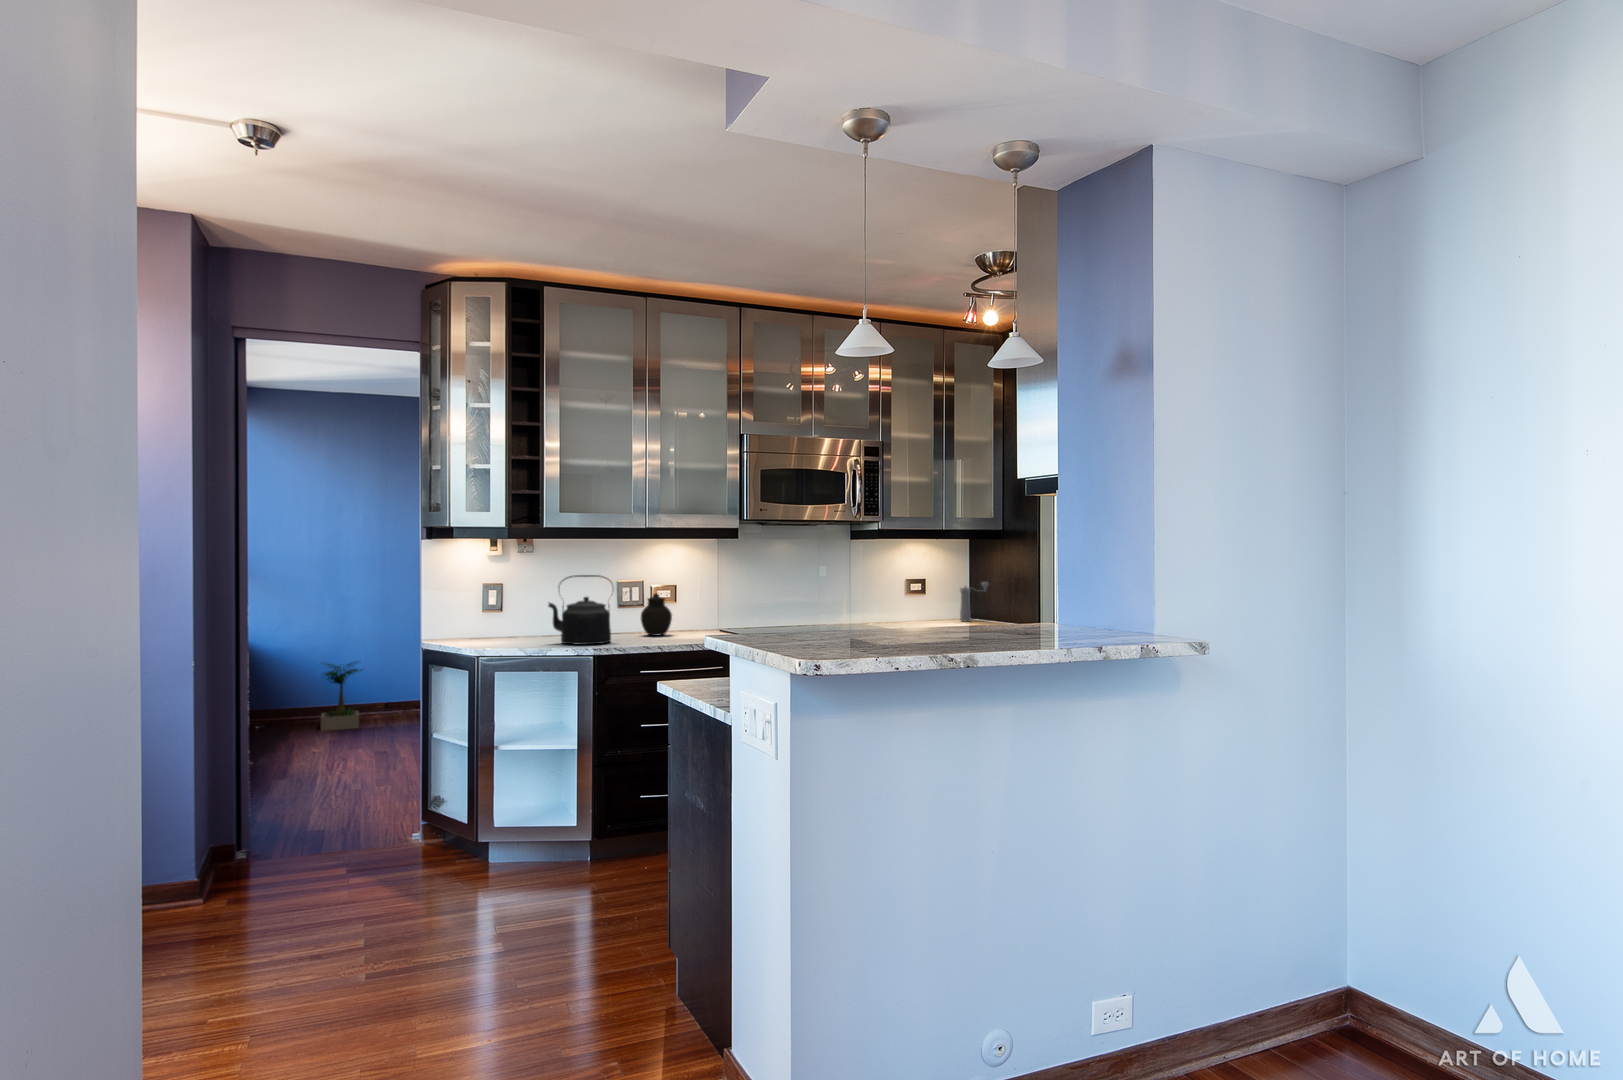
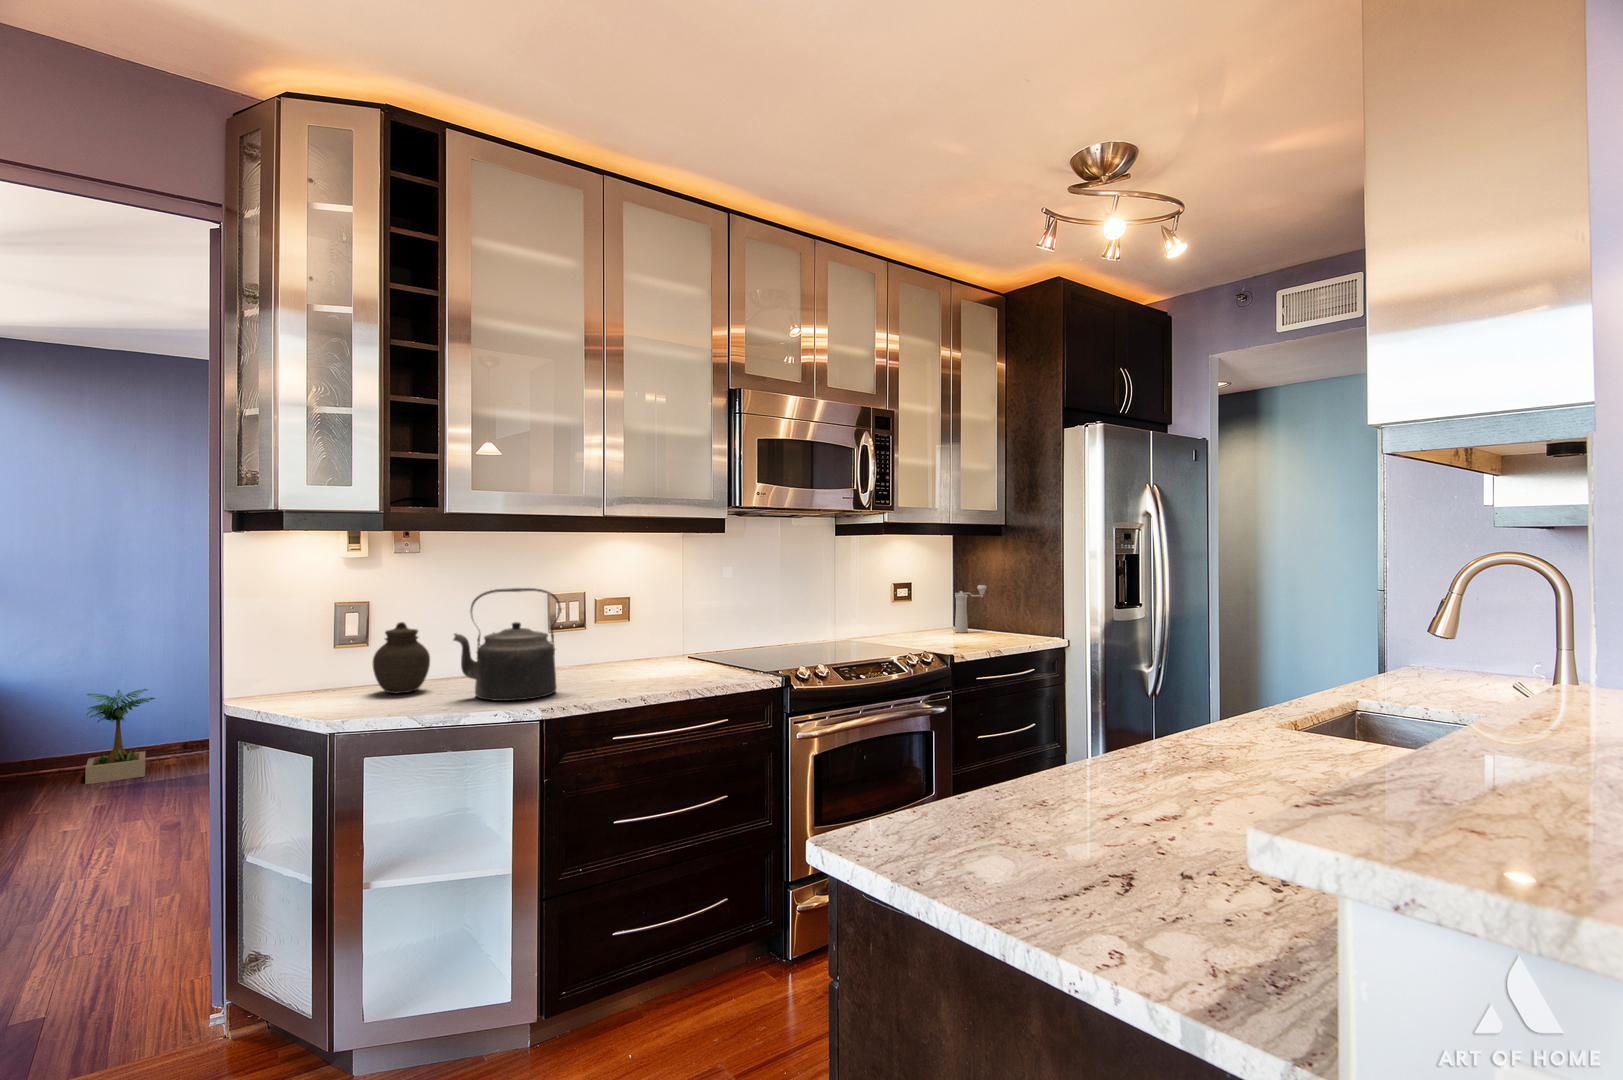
jar: present [641,594,672,636] -> present [373,622,430,694]

